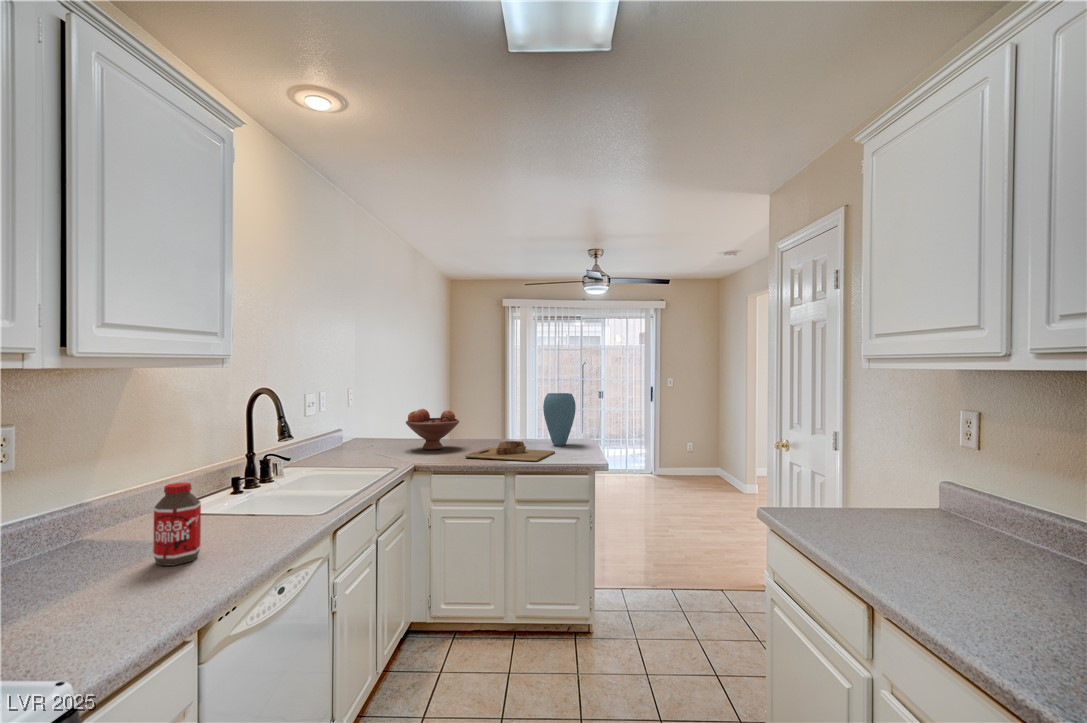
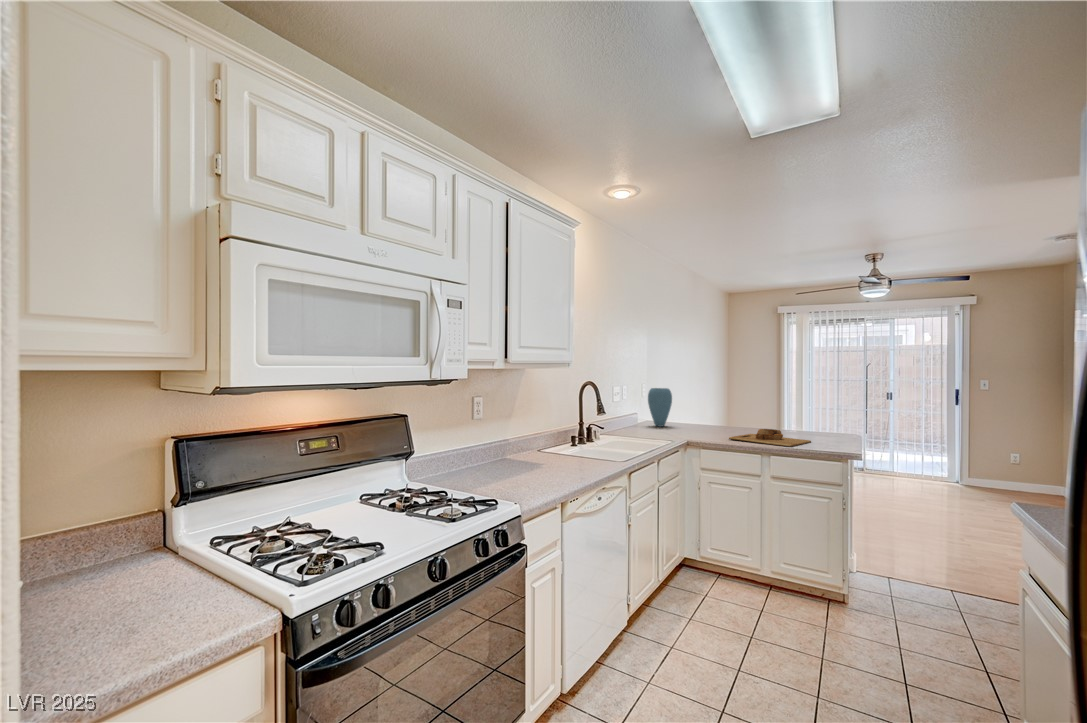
vase: present [543,393,576,446] -> present [648,388,672,427]
fruit bowl: present [406,409,459,450] -> none [683,400,726,432]
bottle: present [153,483,201,566] -> none [539,431,560,474]

